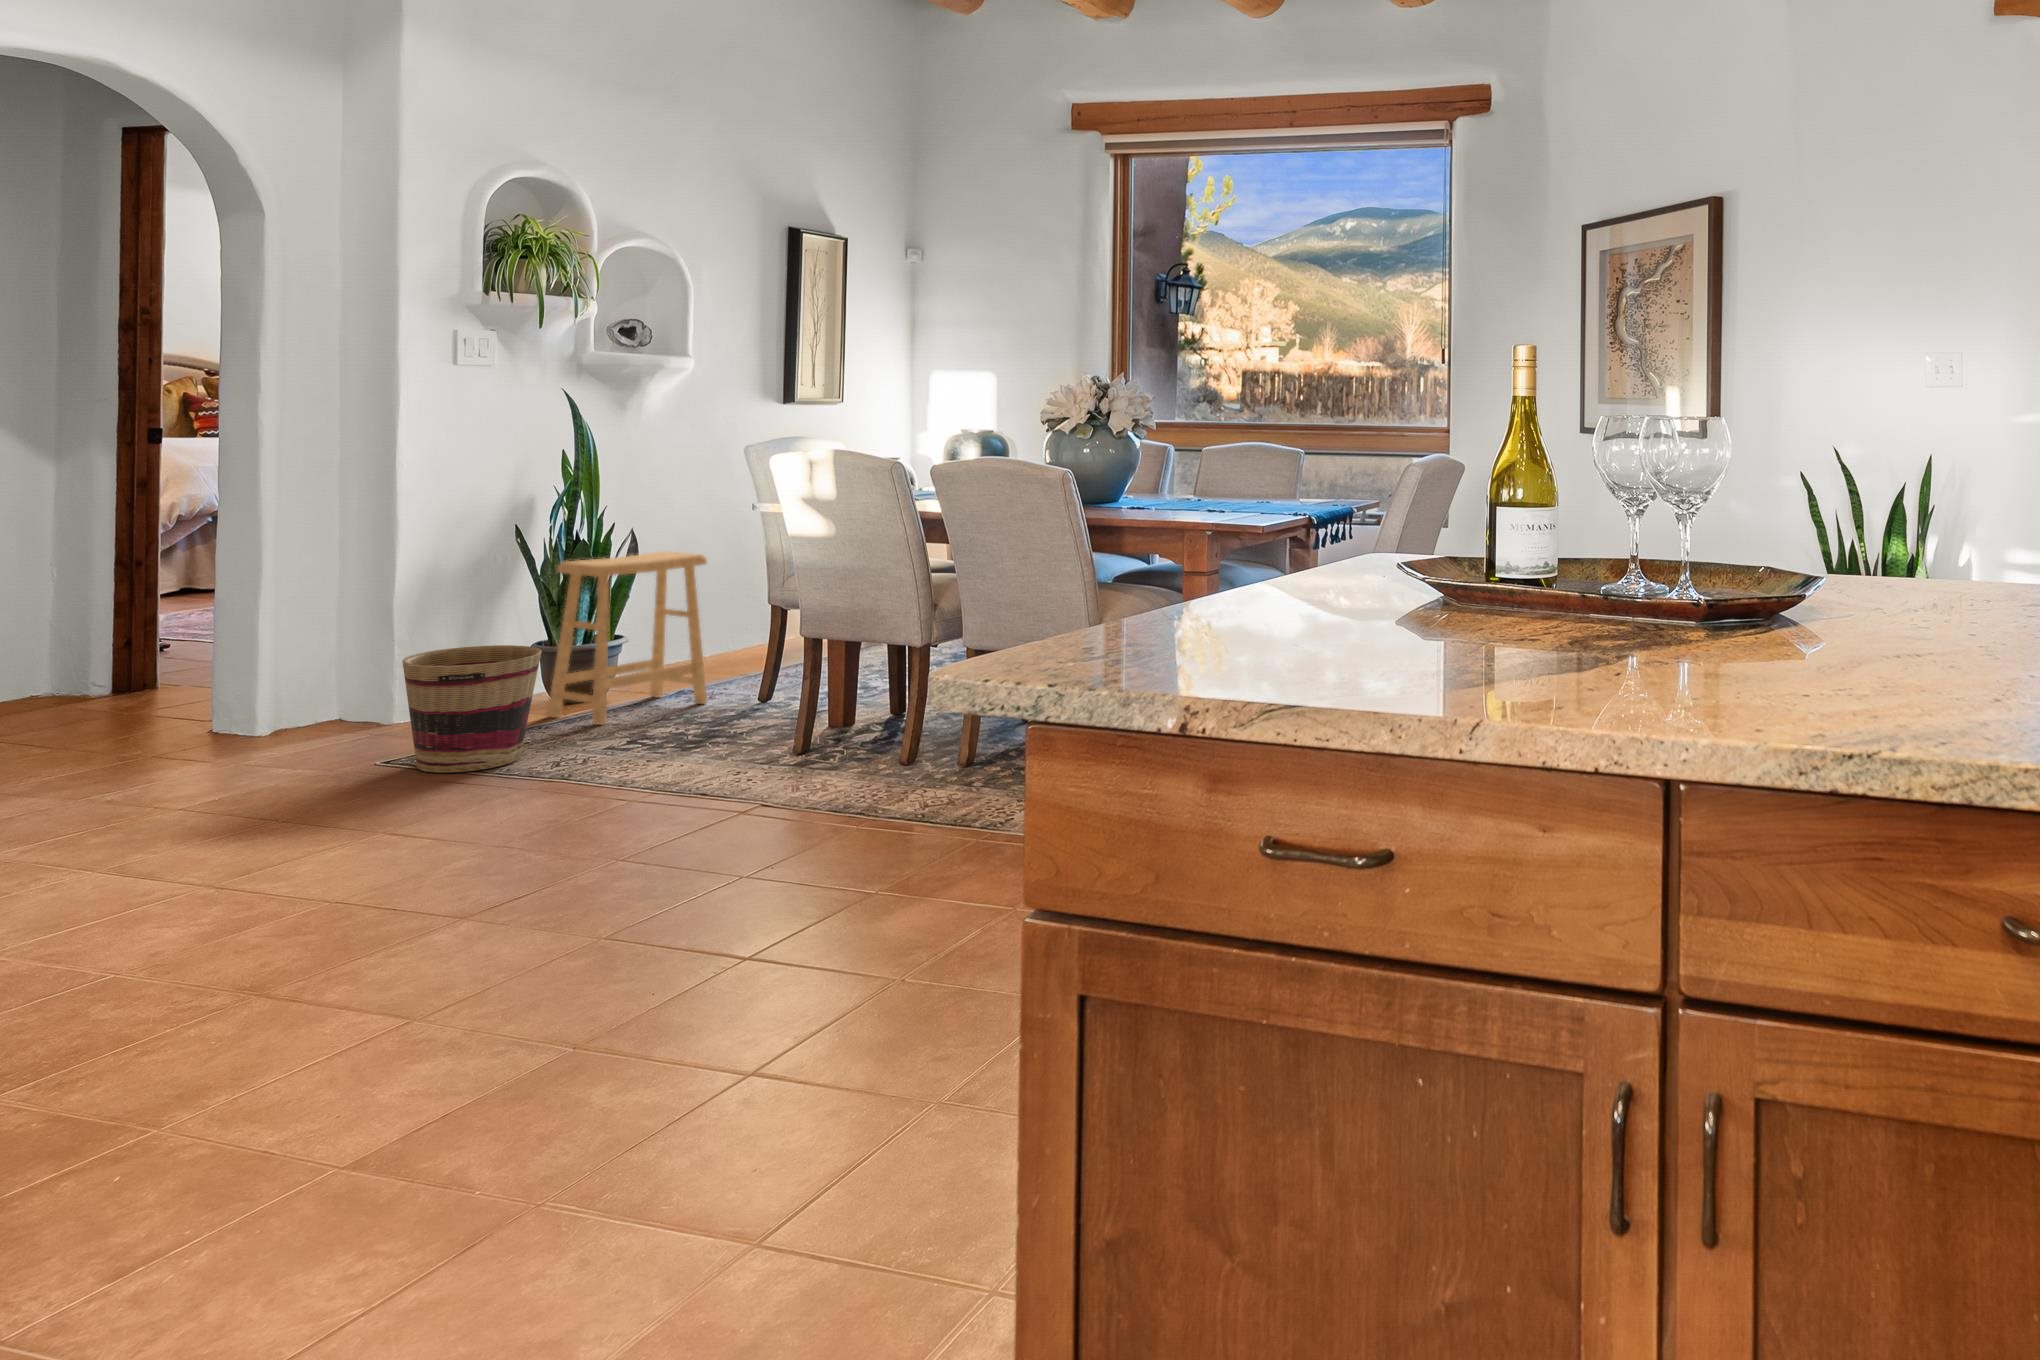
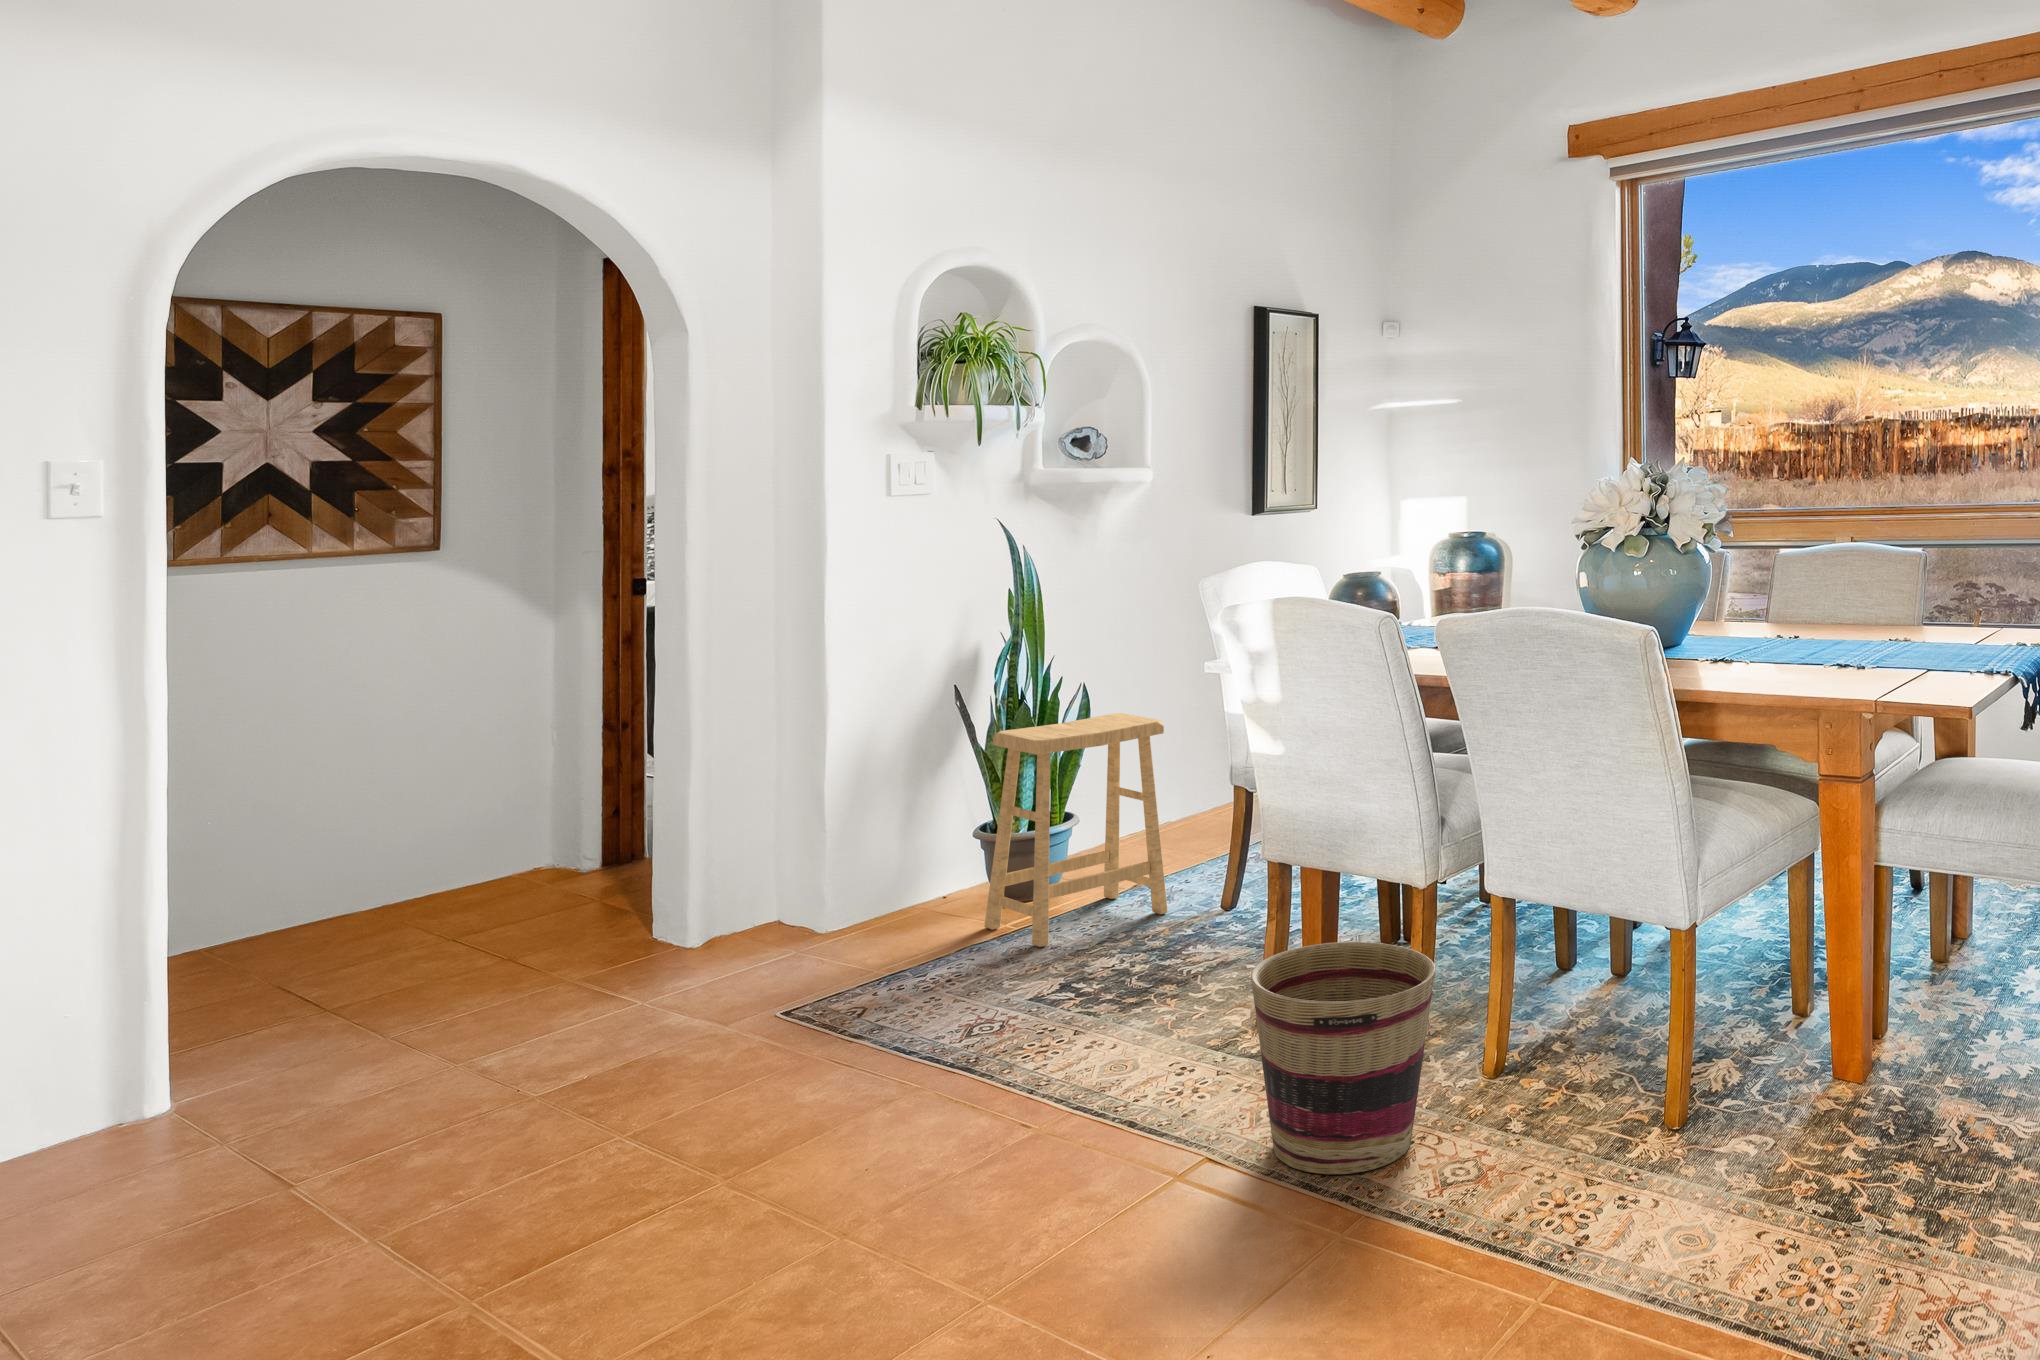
basket: present [402,645,542,773] -> present [1251,942,1435,1174]

